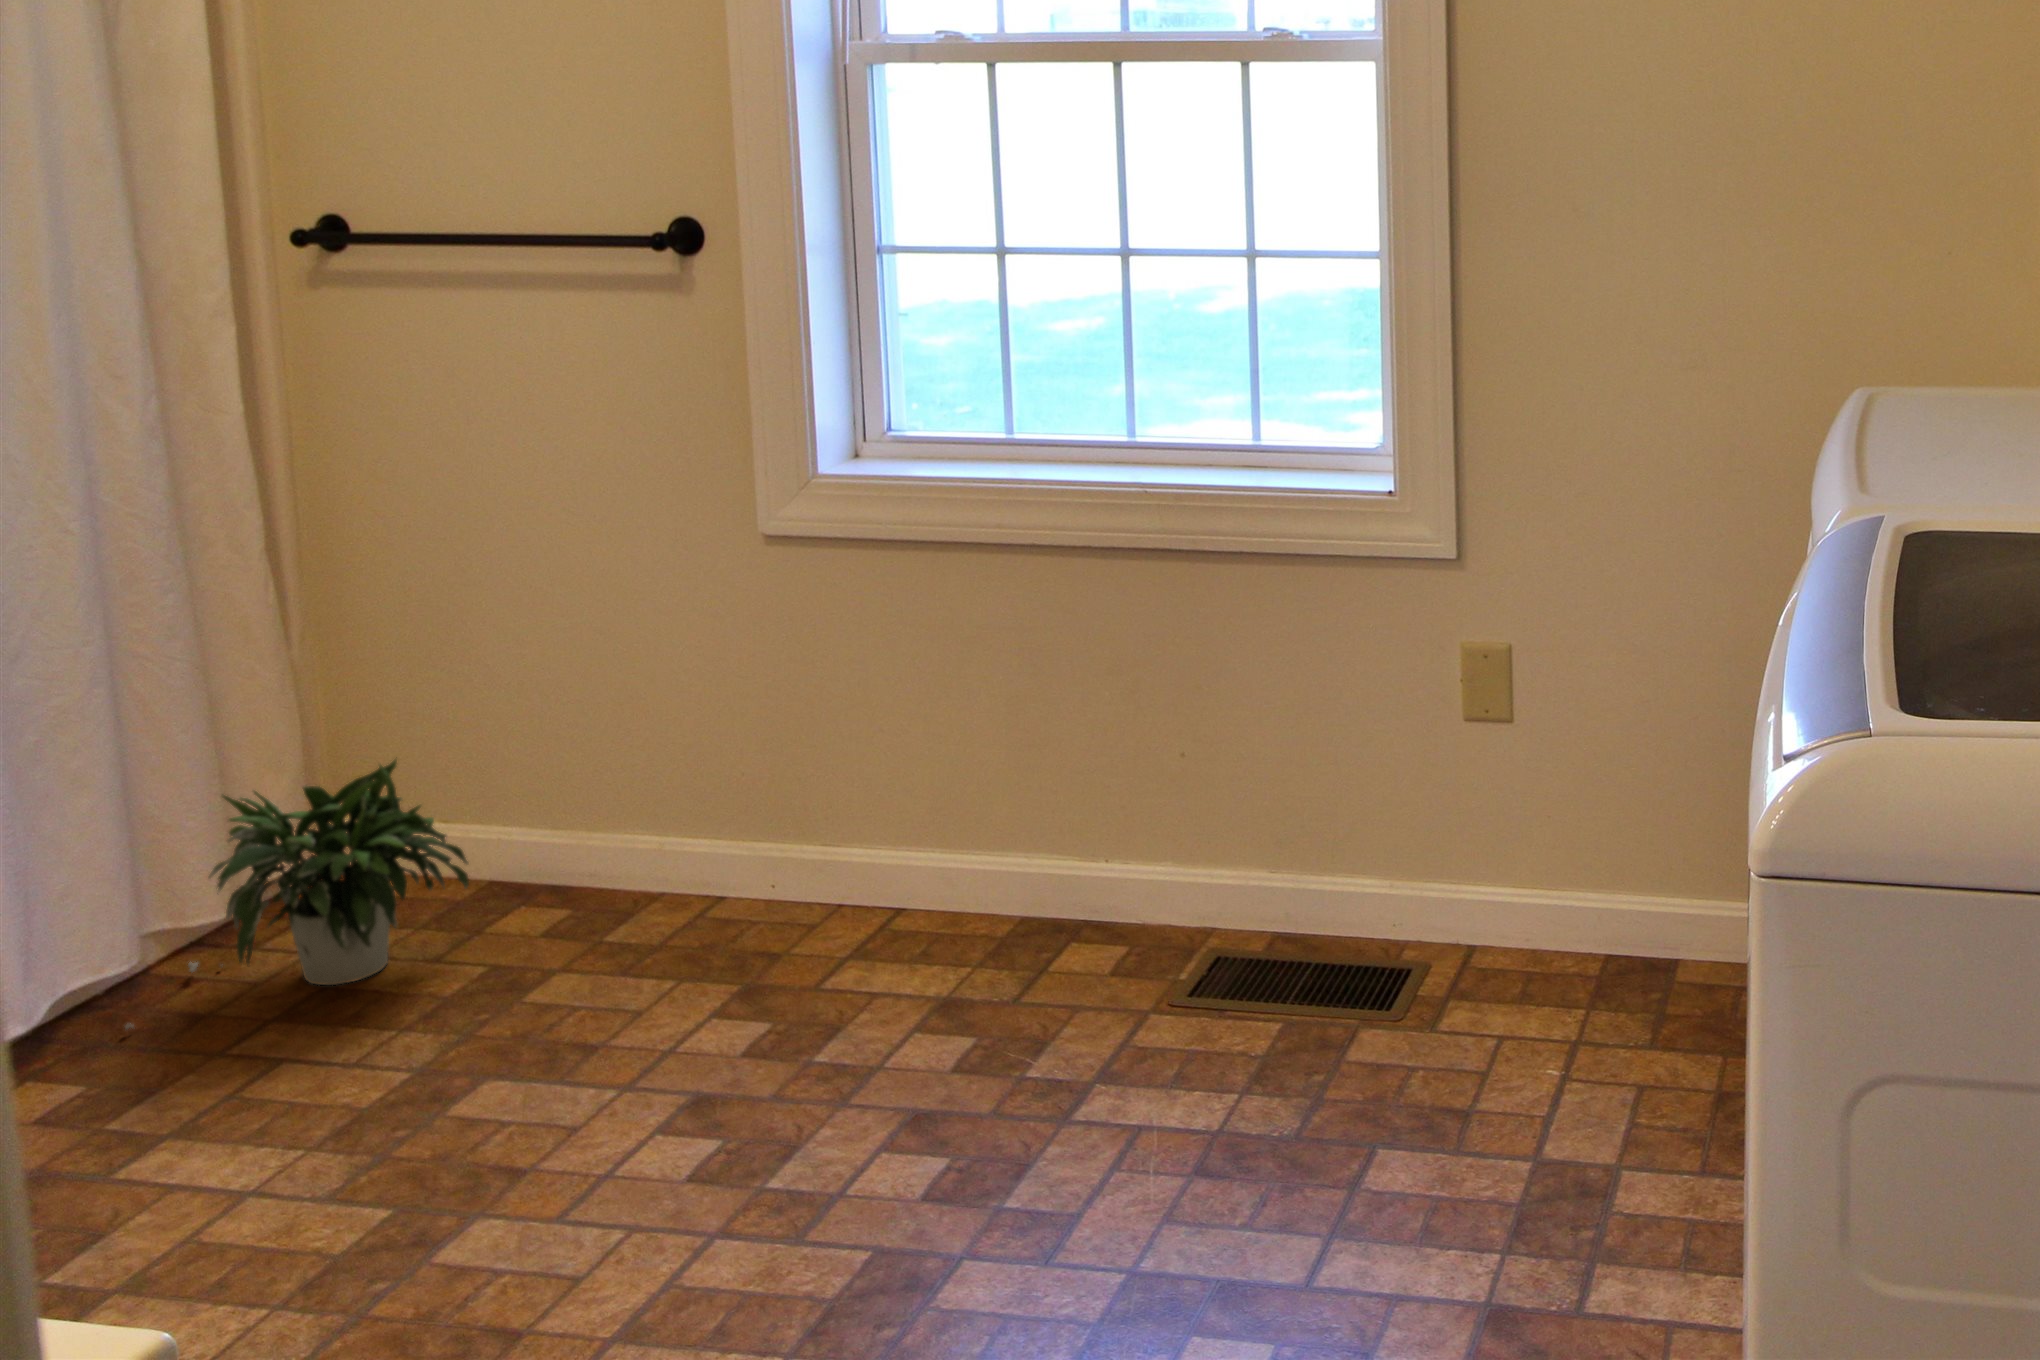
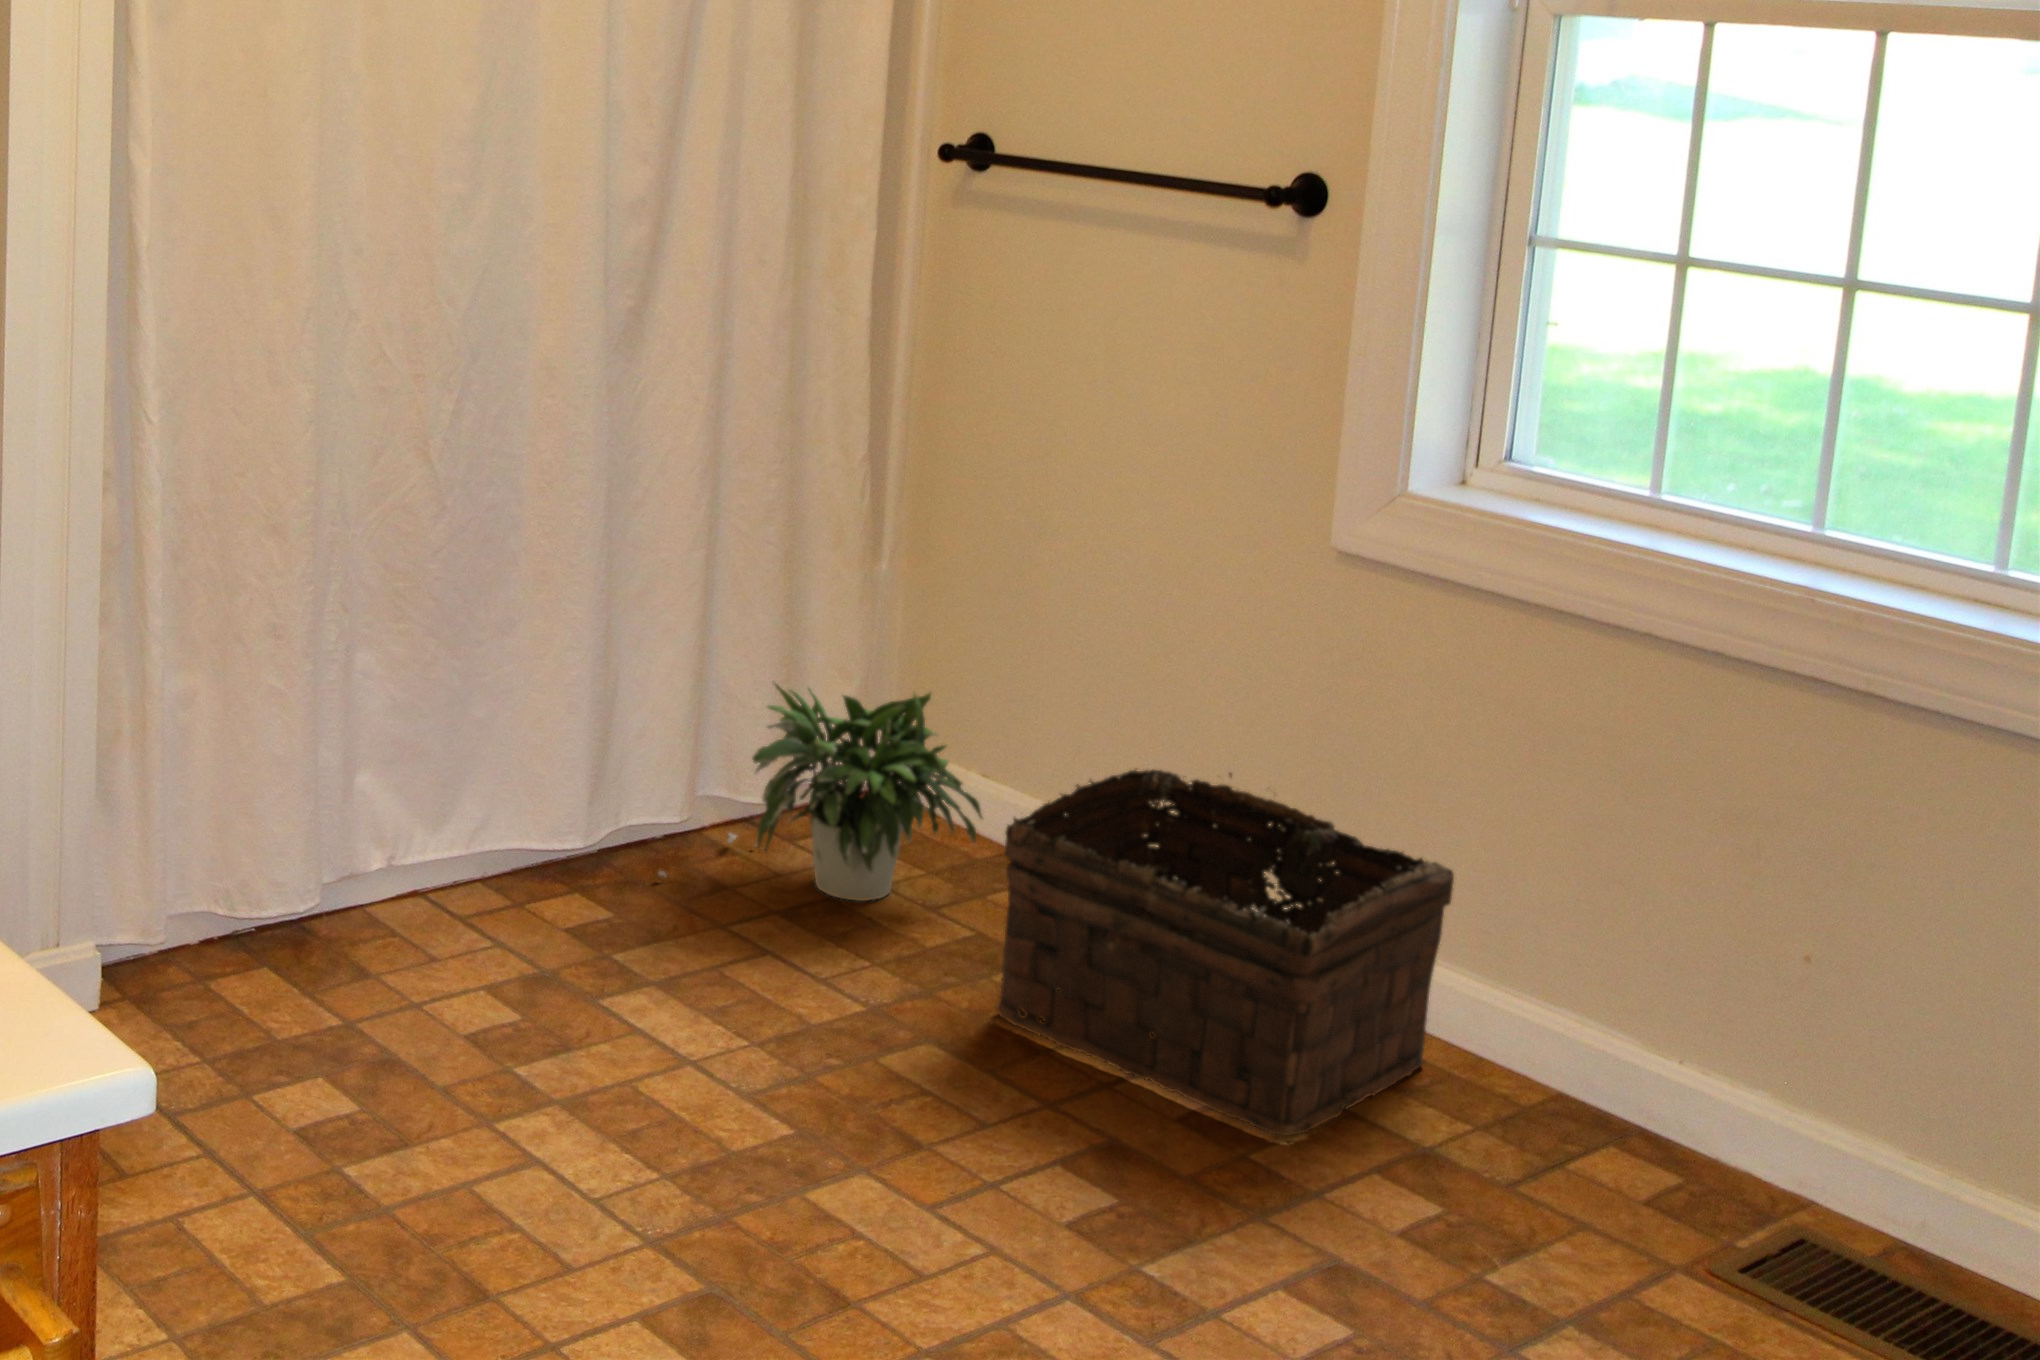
basket: none [523,751,919,1037] -> present [997,769,1454,1135]

